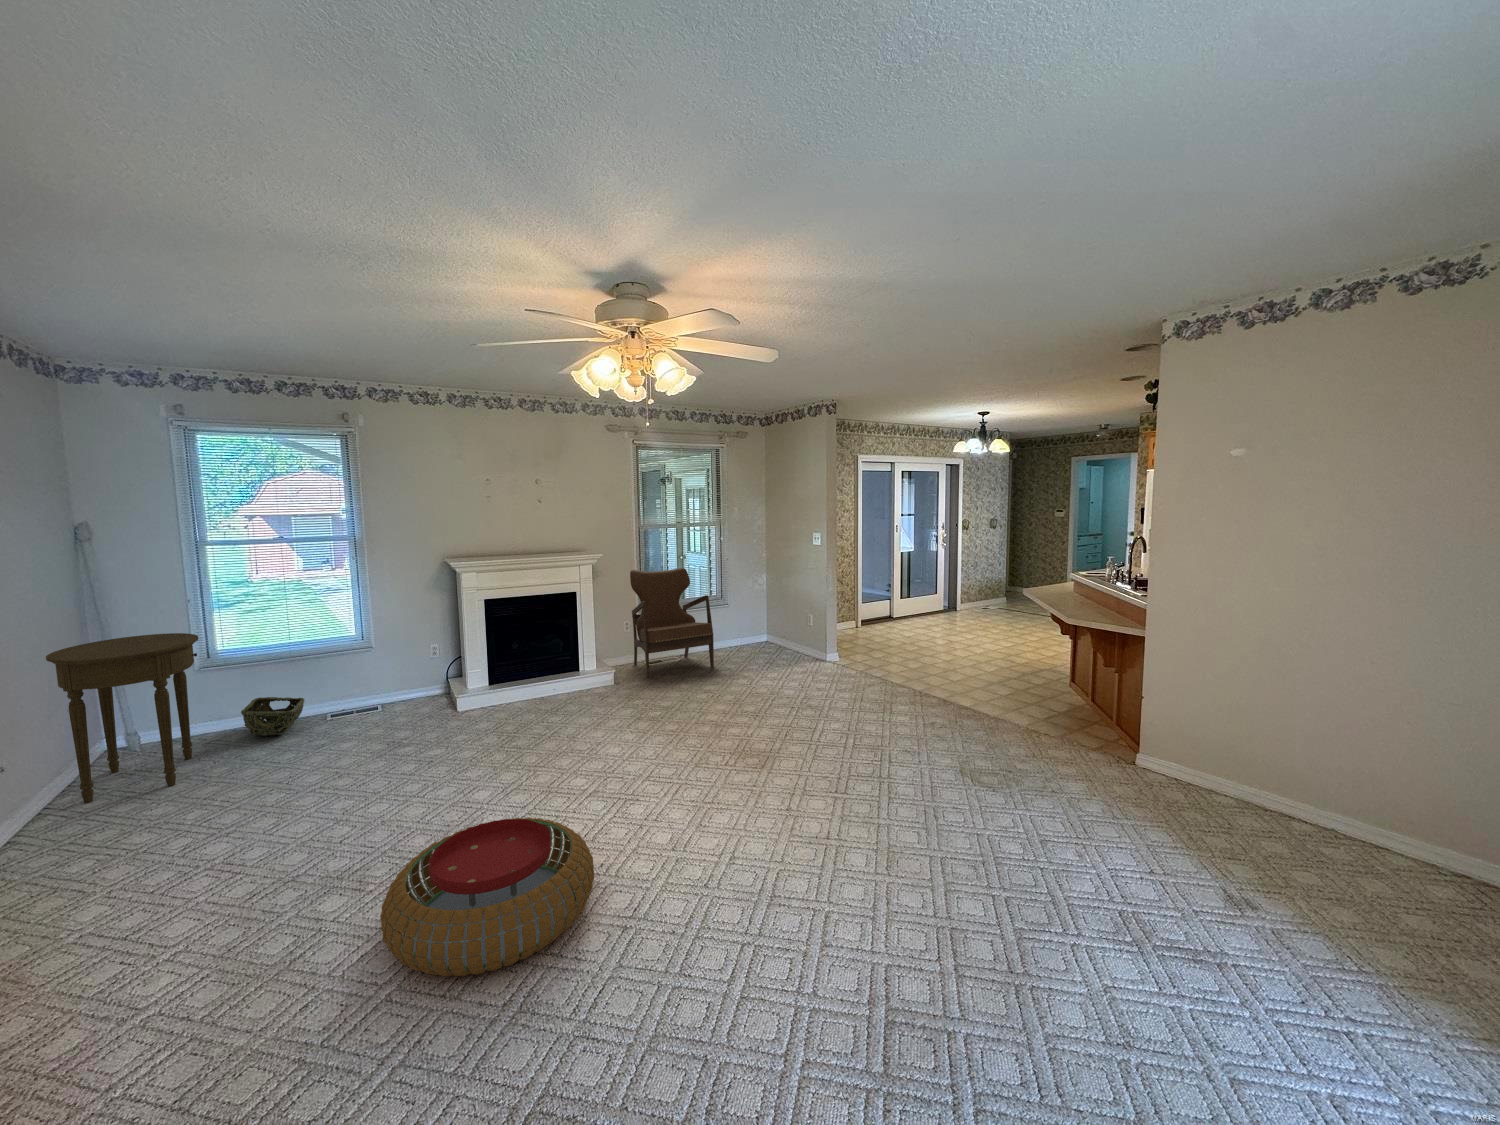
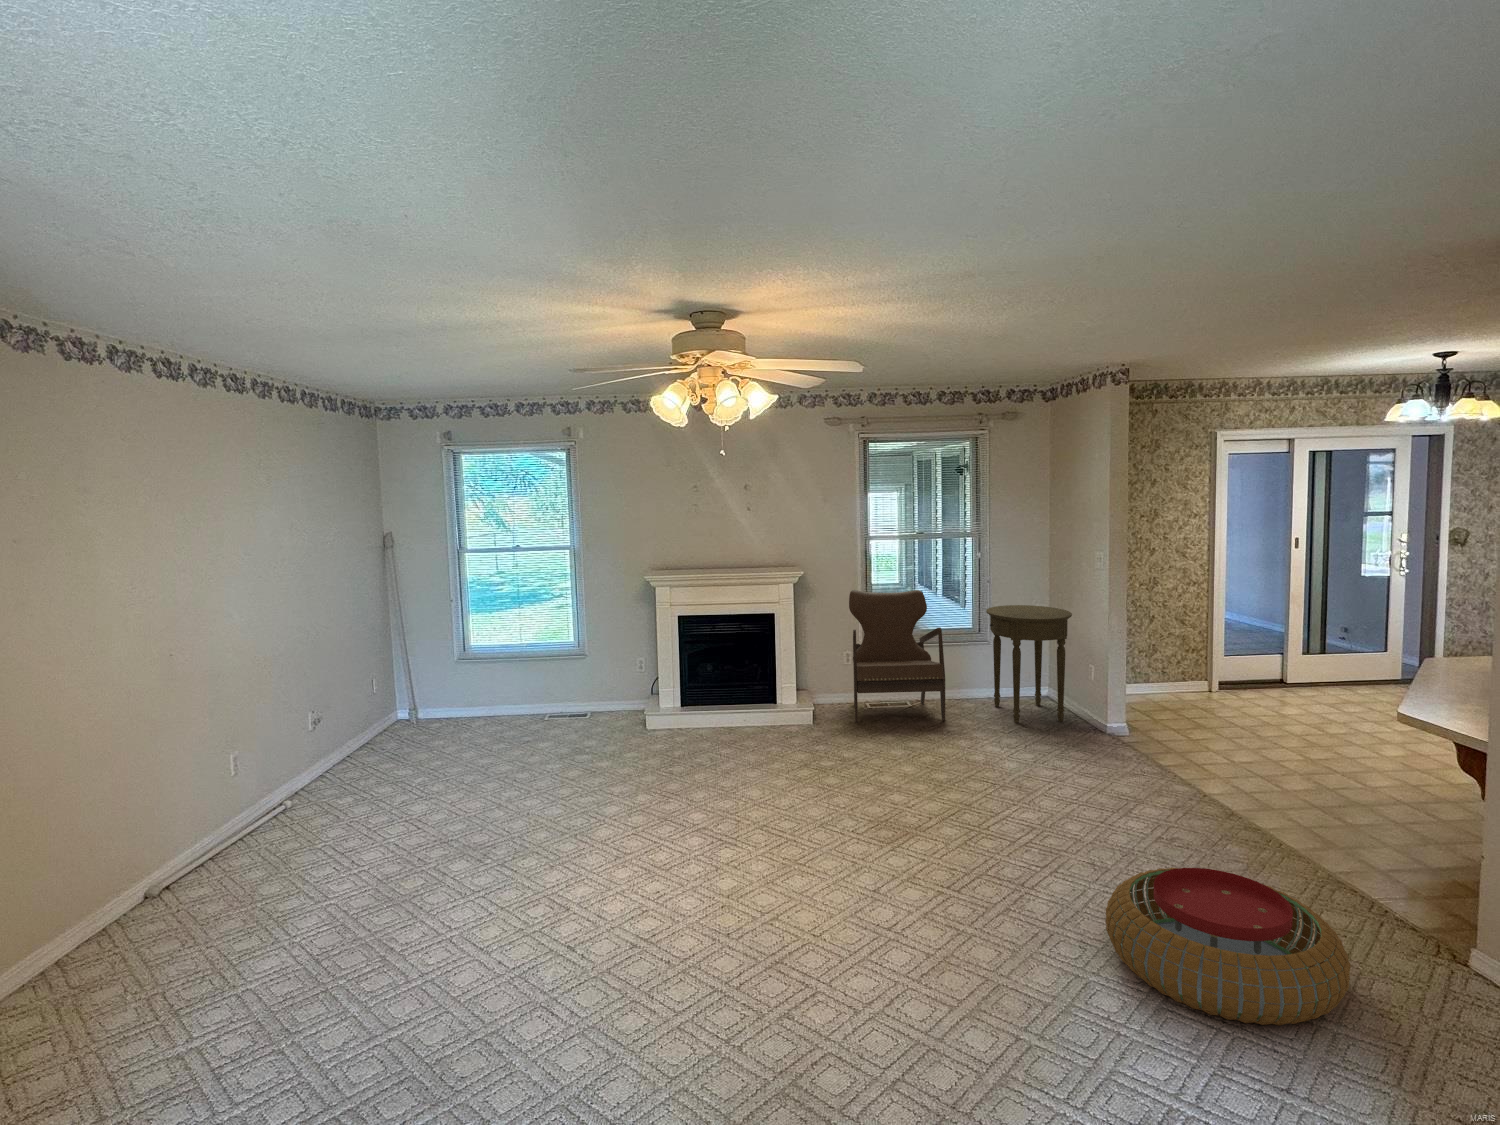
side table: present [46,633,199,803] -> present [986,605,1072,723]
woven basket: present [241,697,304,736] -> none [476,691,530,727]
pouf: present [380,817,594,977] -> present [1106,867,1351,1026]

